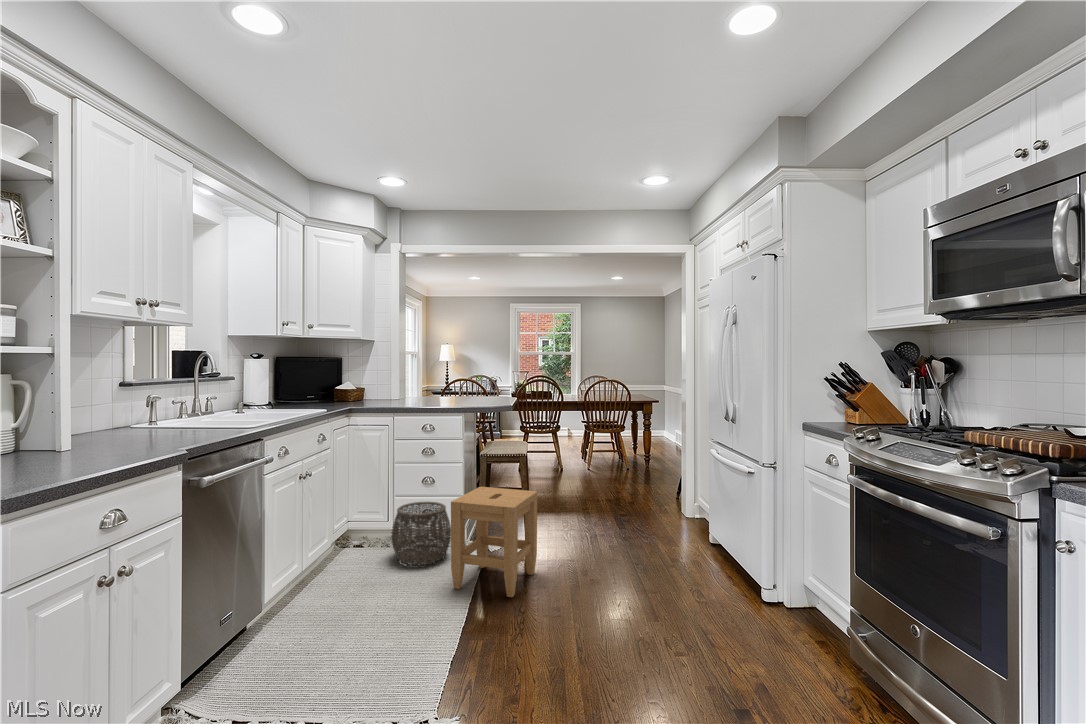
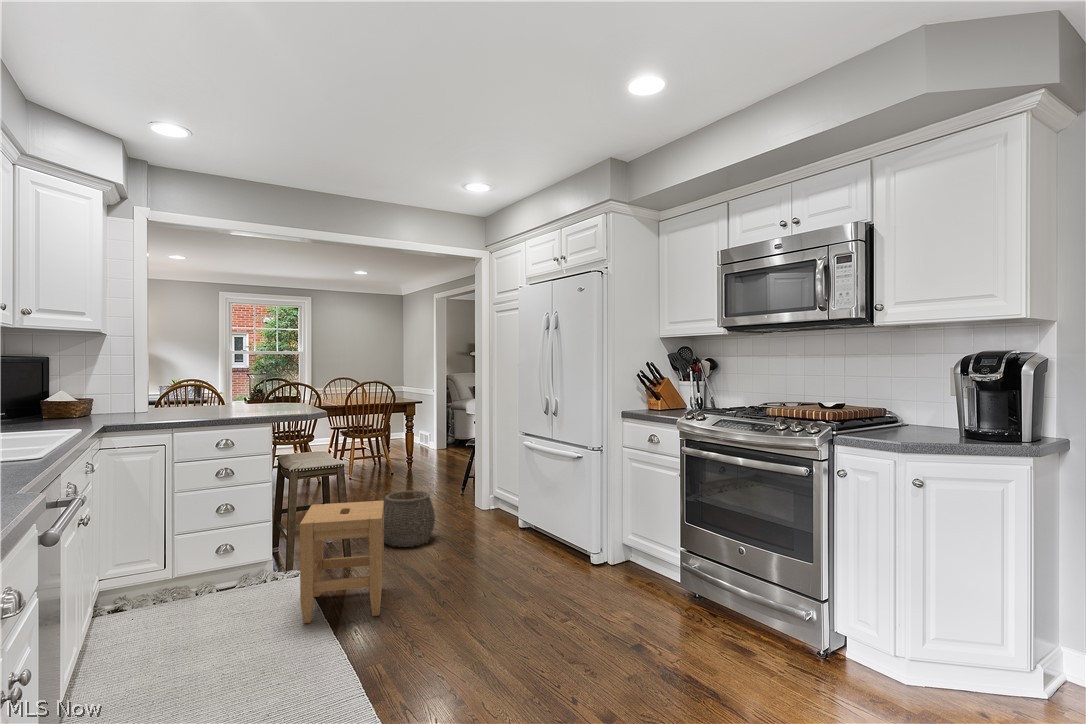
woven basket: present [391,501,451,565] -> present [384,491,435,547]

